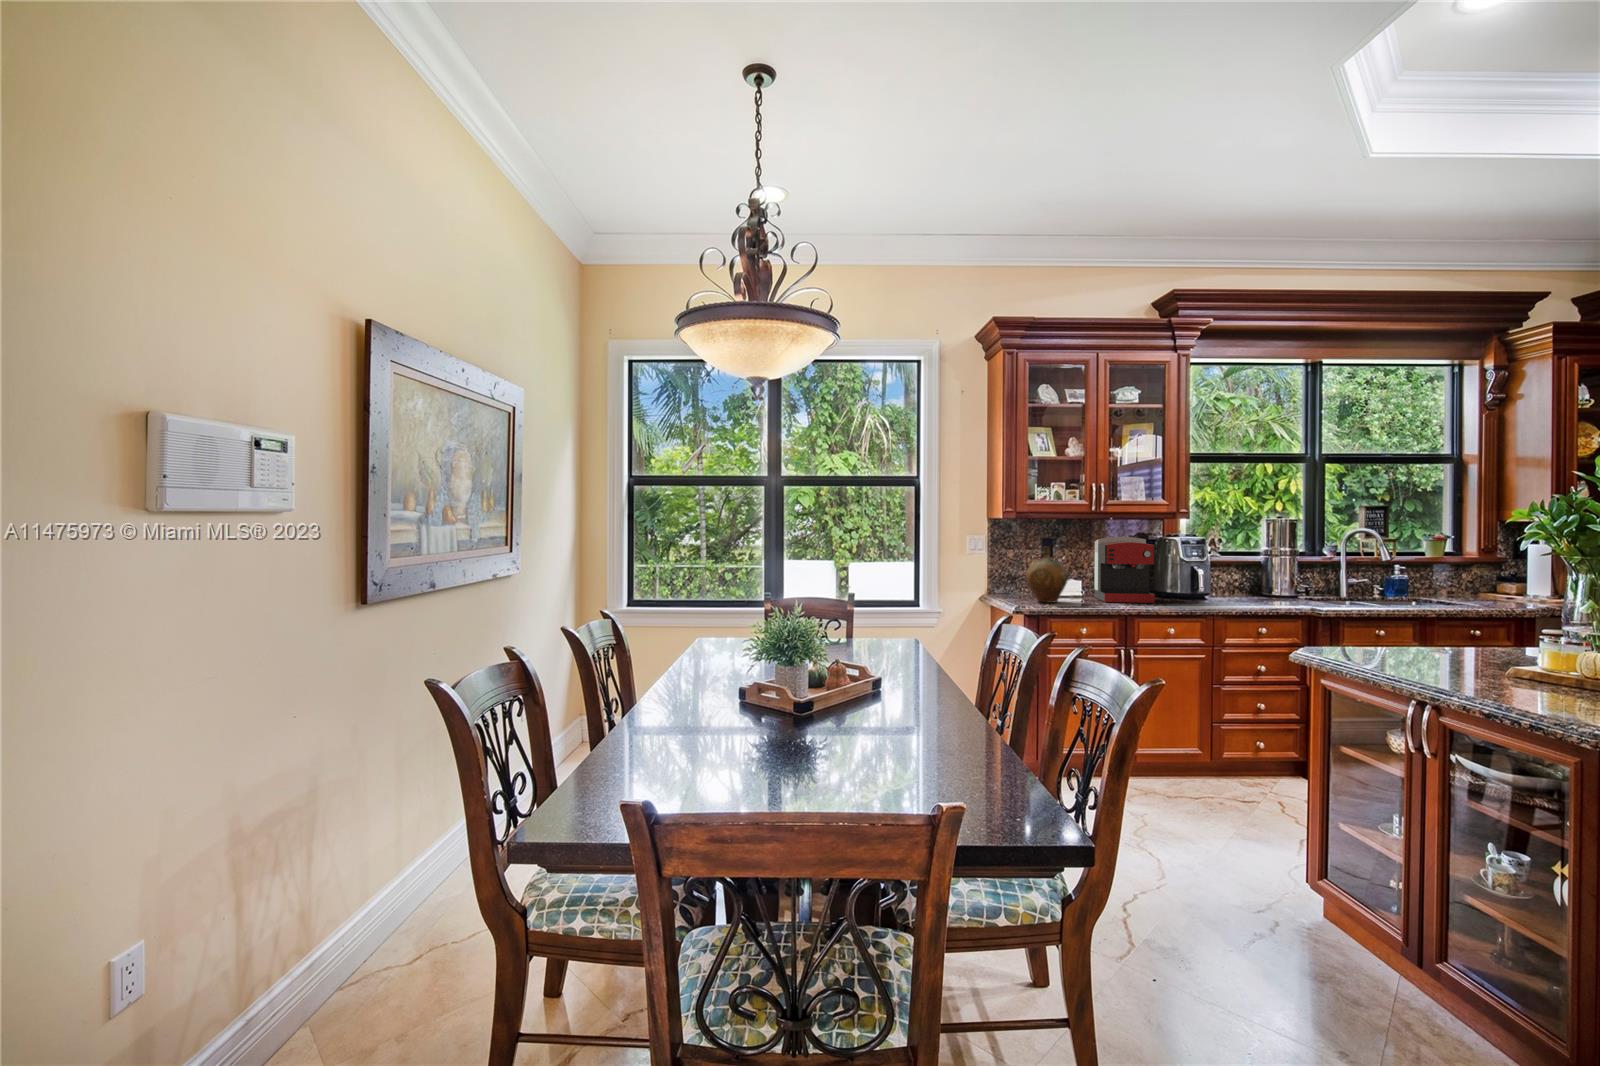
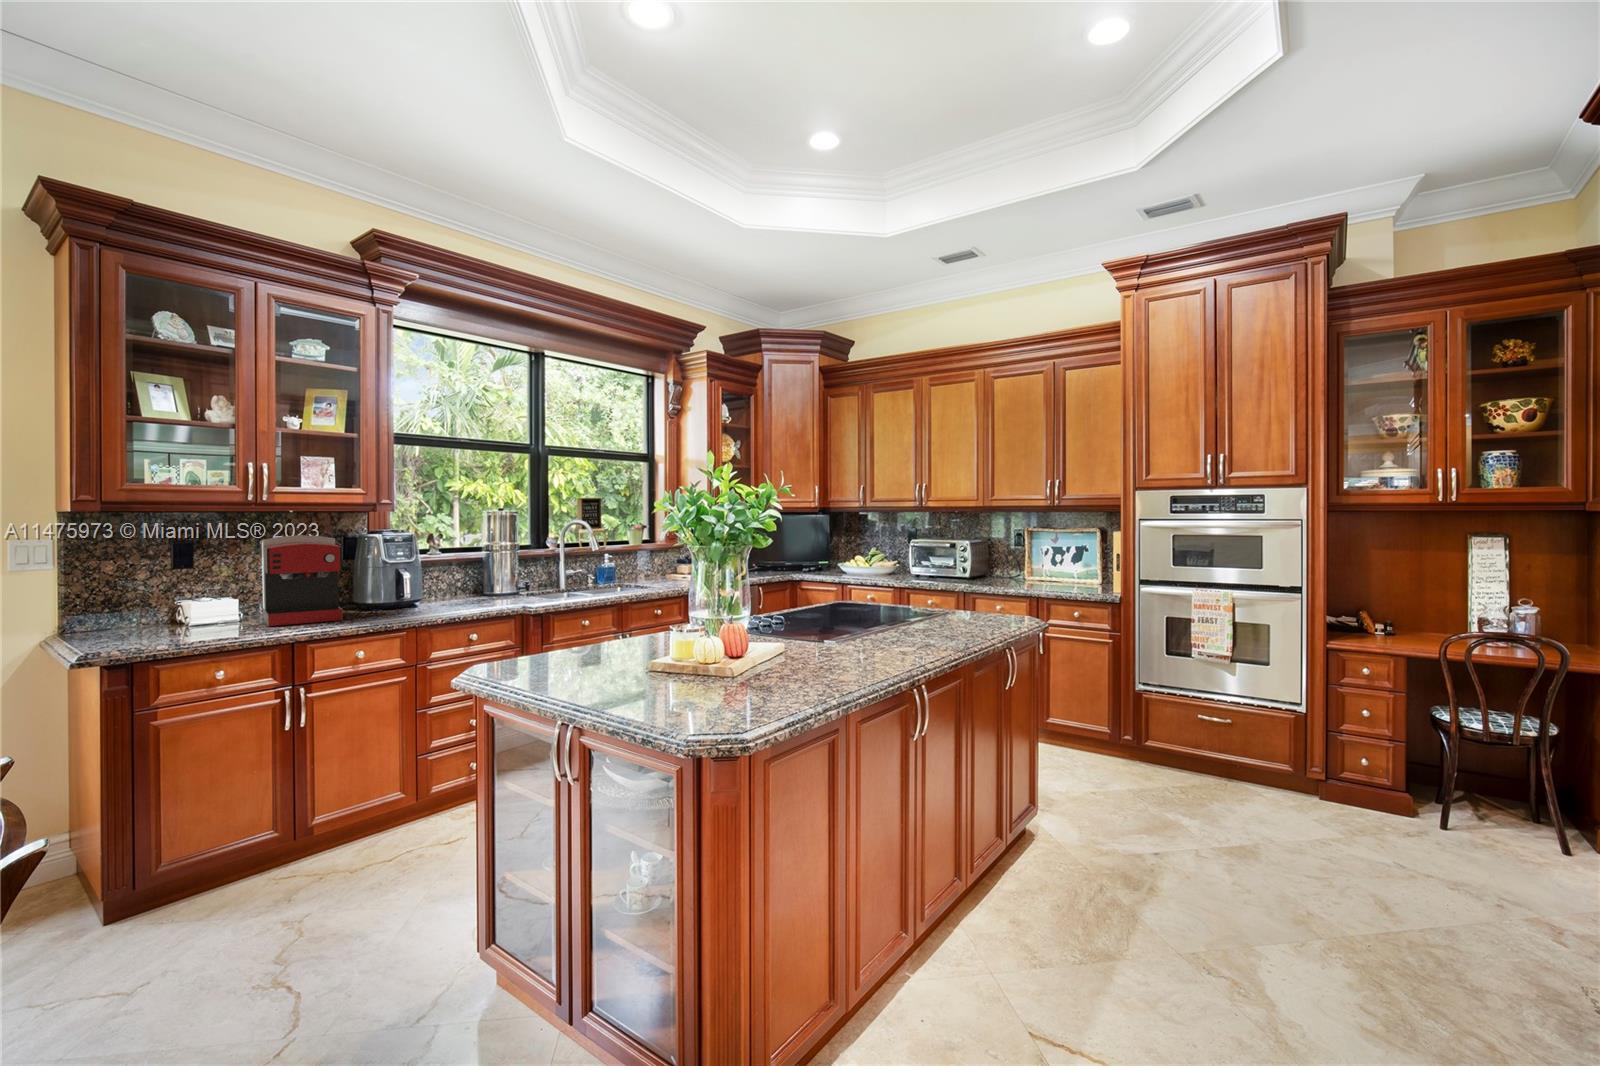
ceramic jug: present [1025,547,1068,603] -> none [124,554,205,639]

